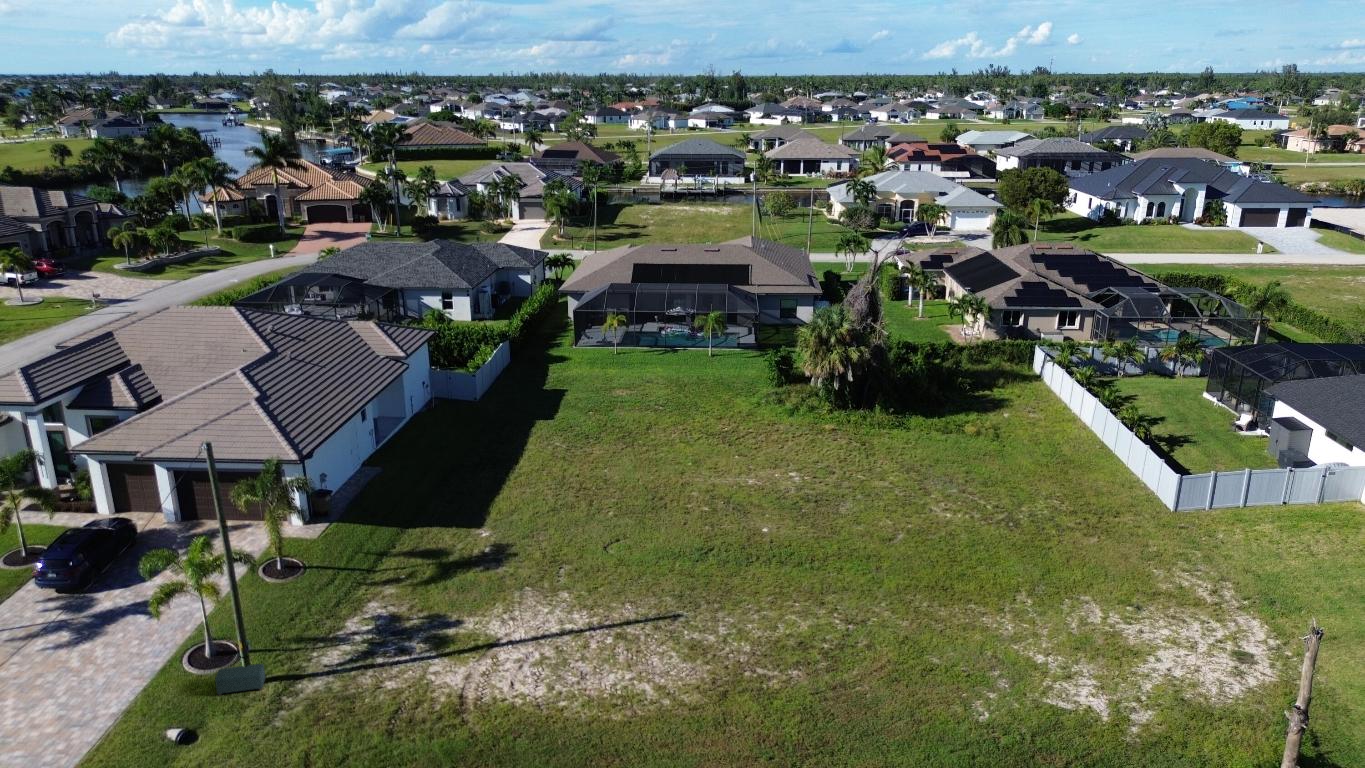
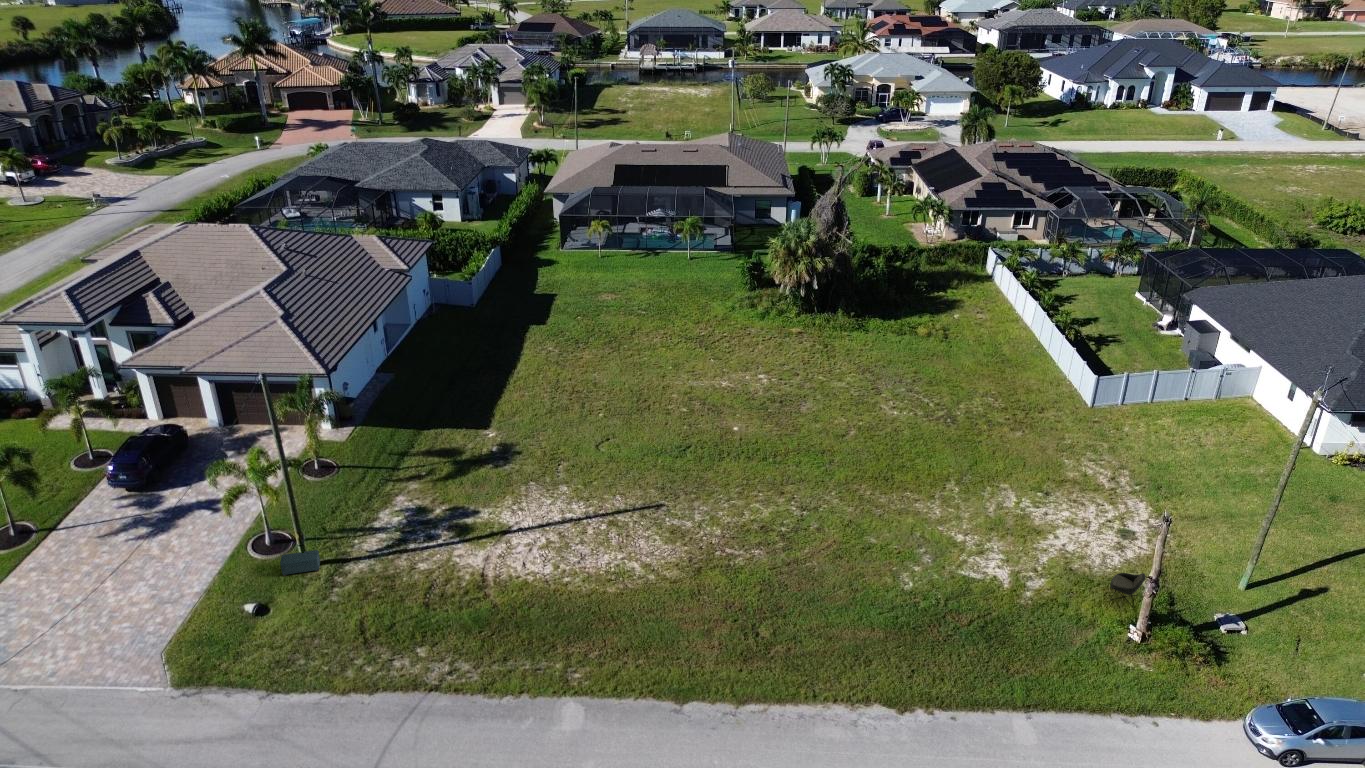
lounge chair: none [1241,705,1287,751] -> present [1110,573,1146,608]

